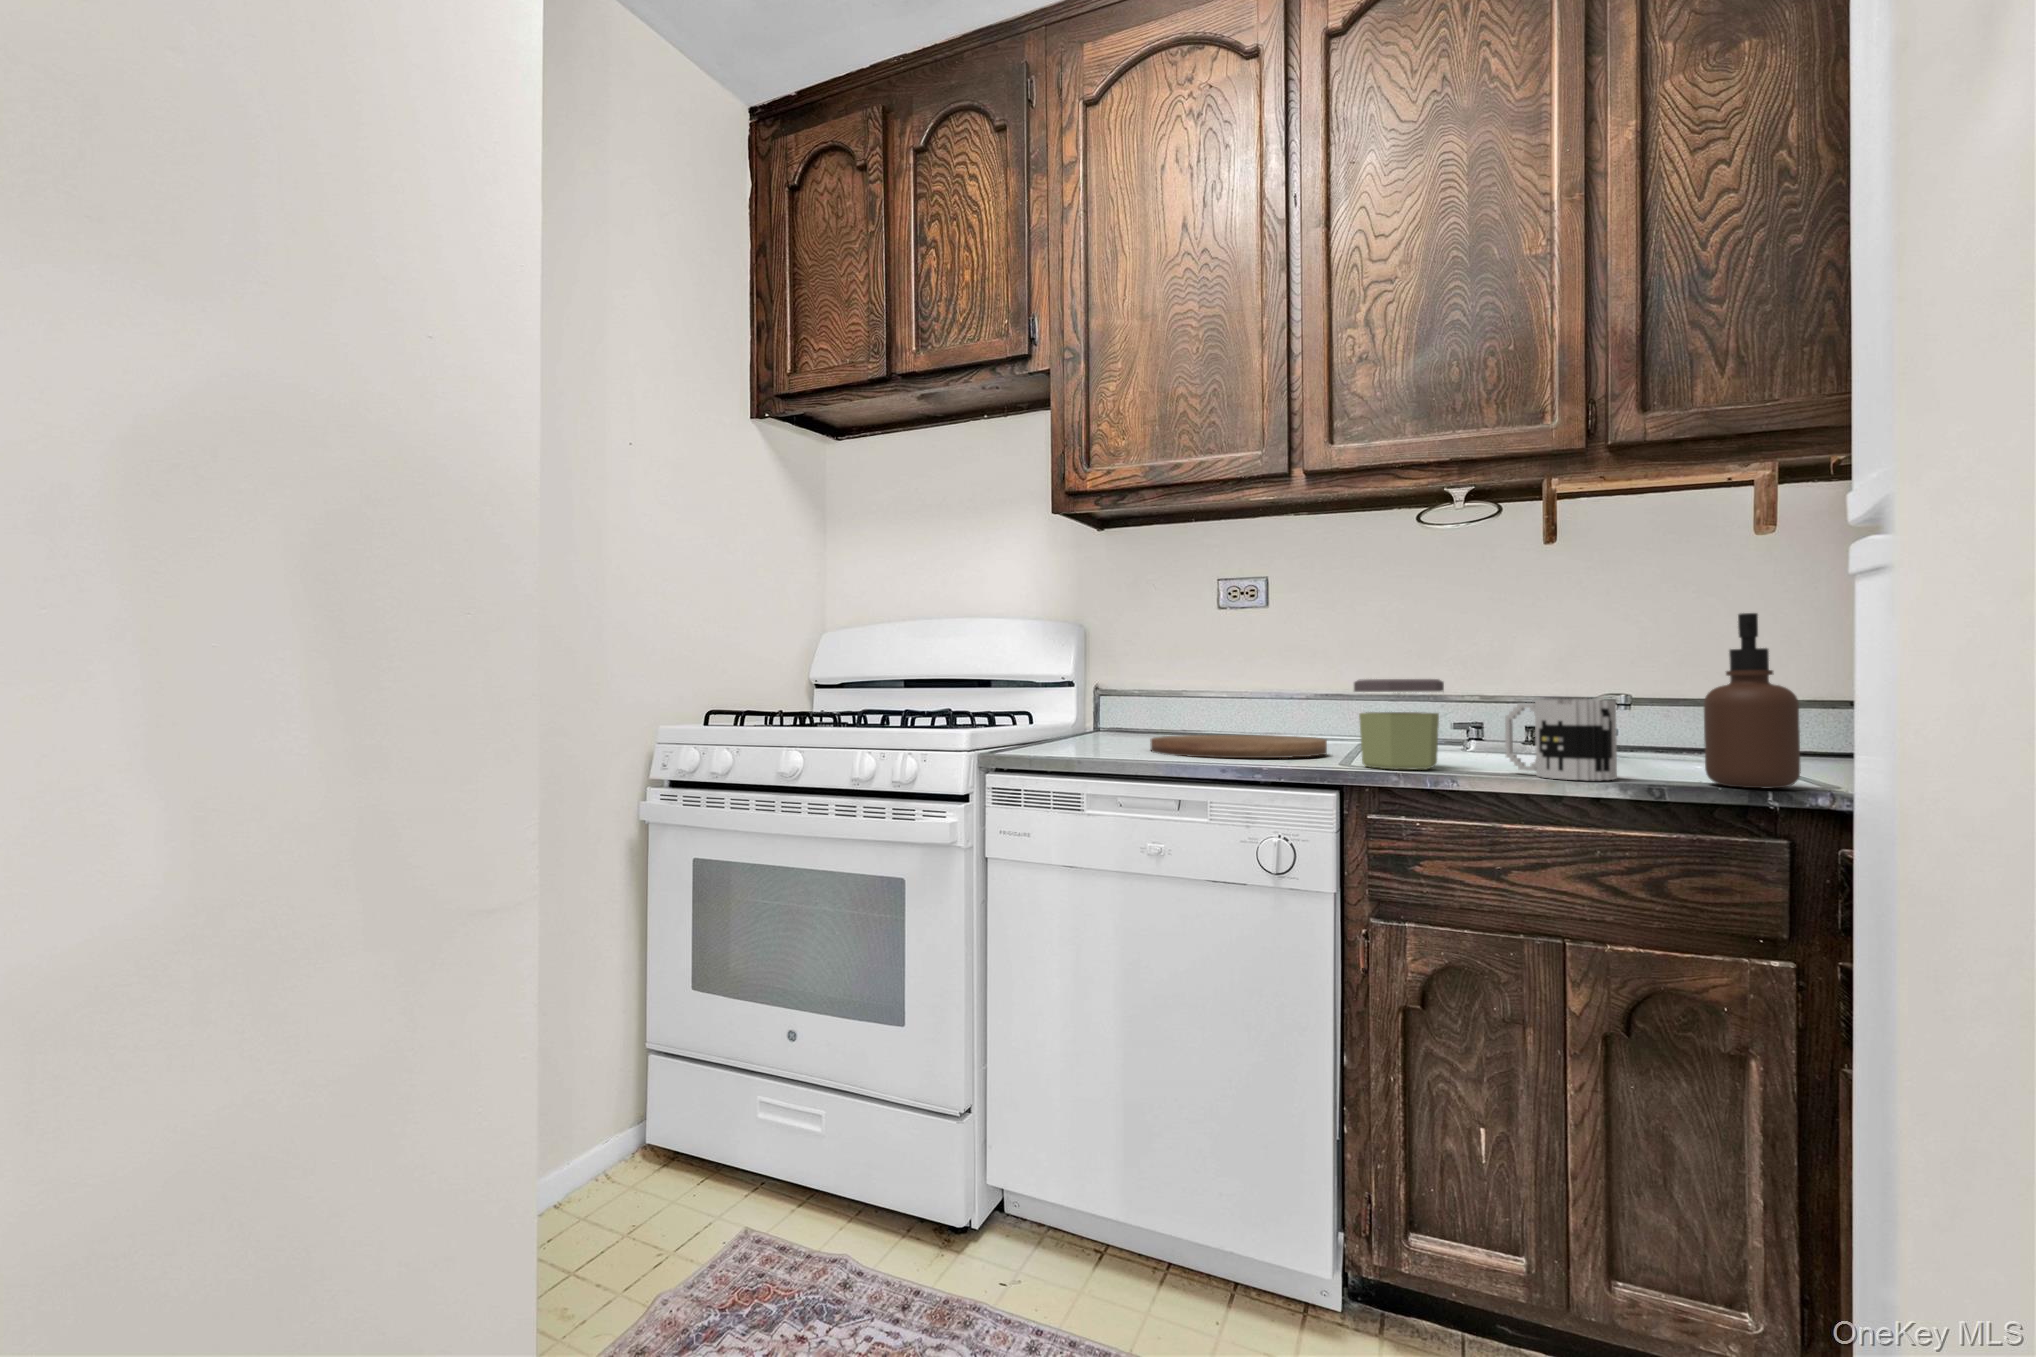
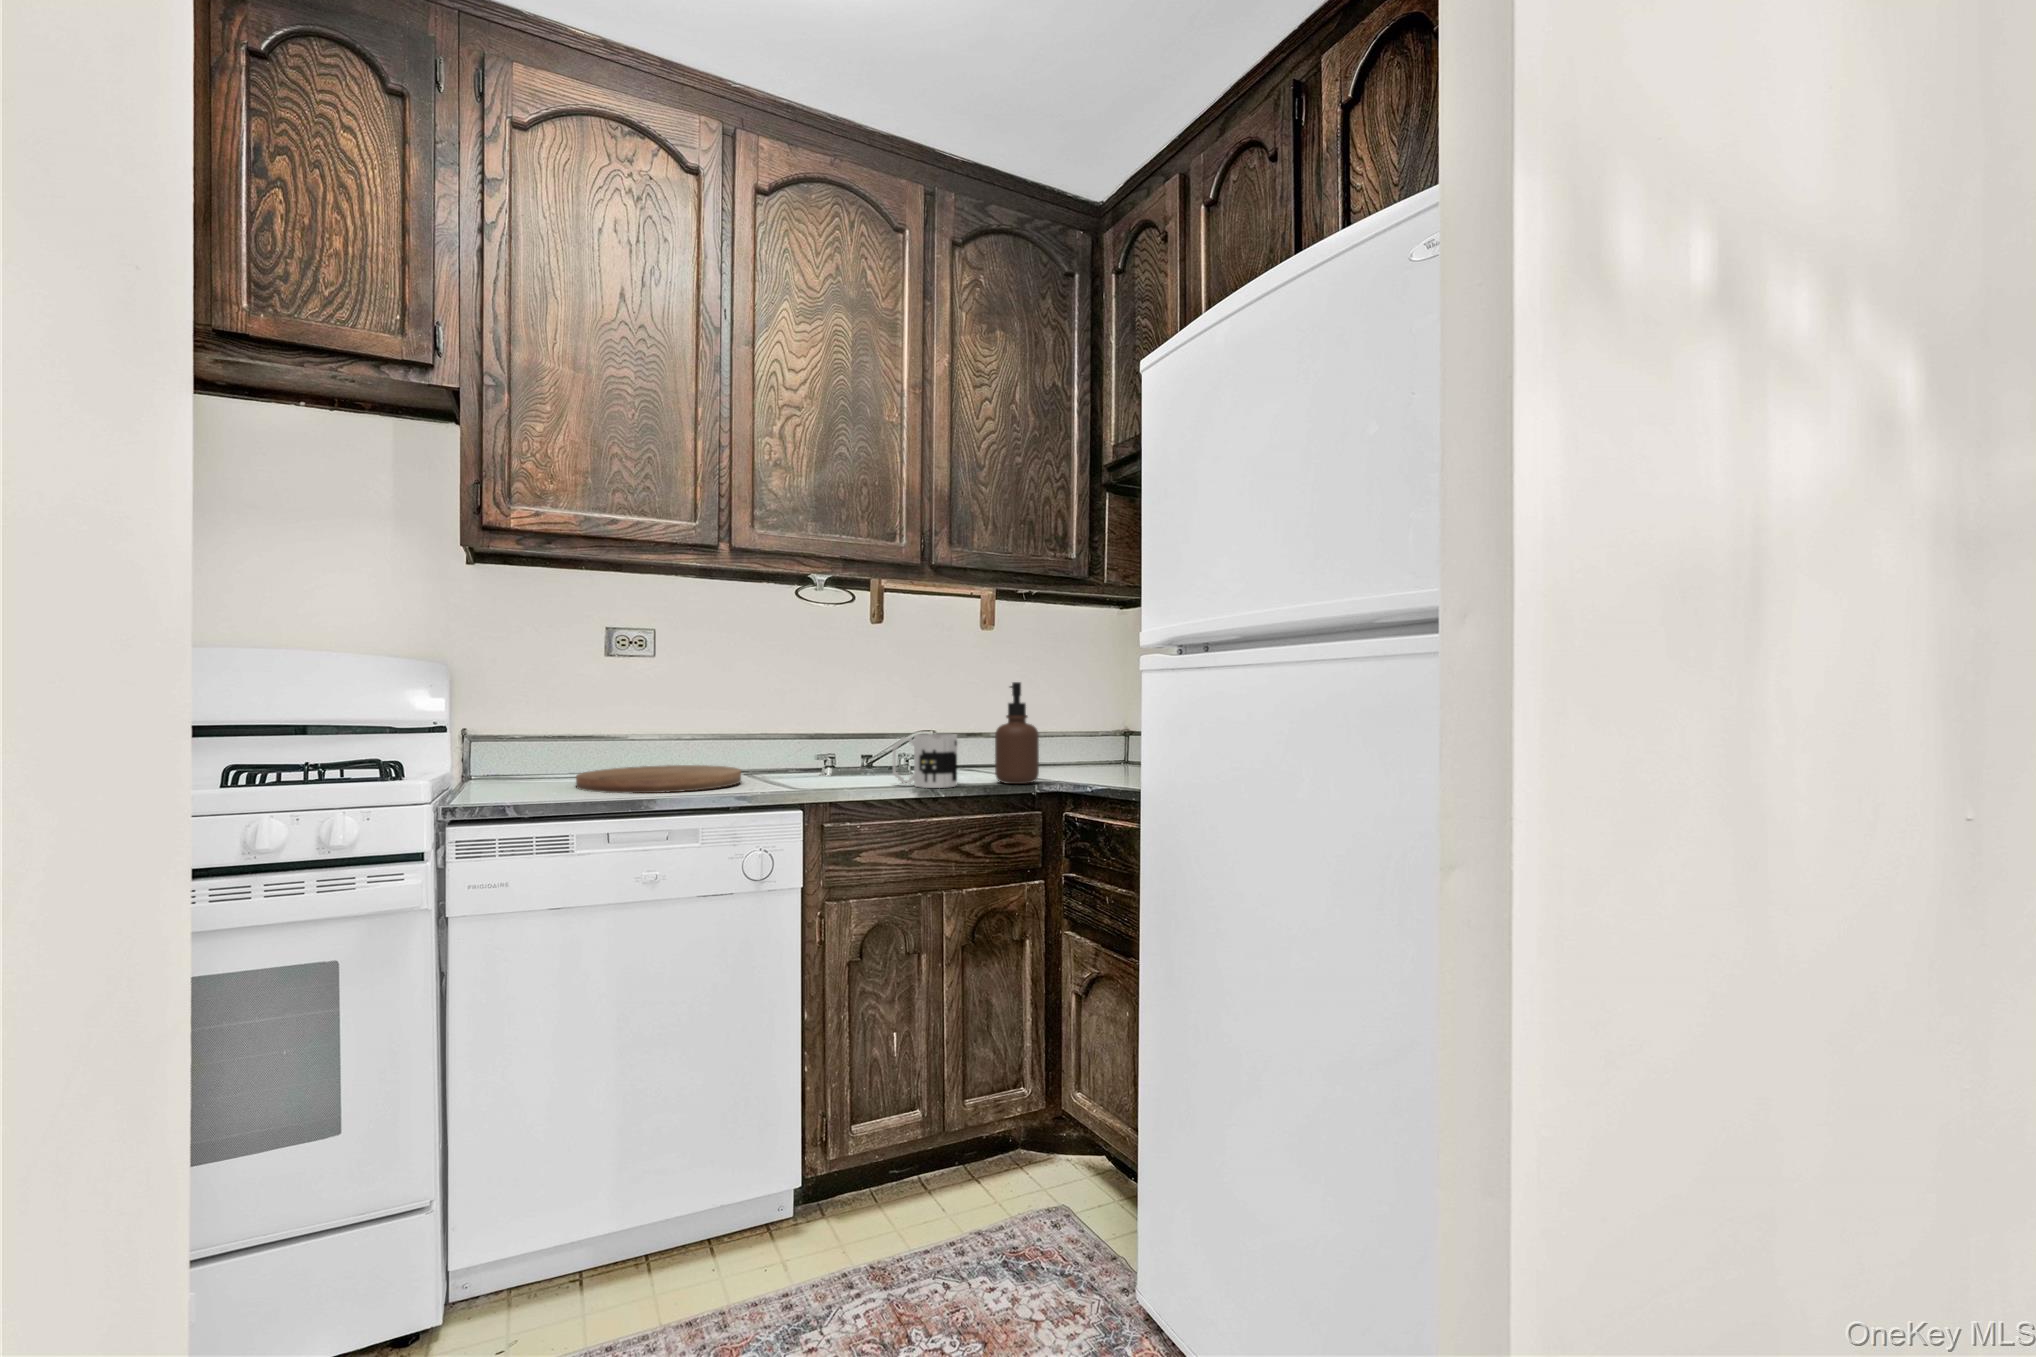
jar: present [1354,679,1444,770] -> none [794,721,857,790]

